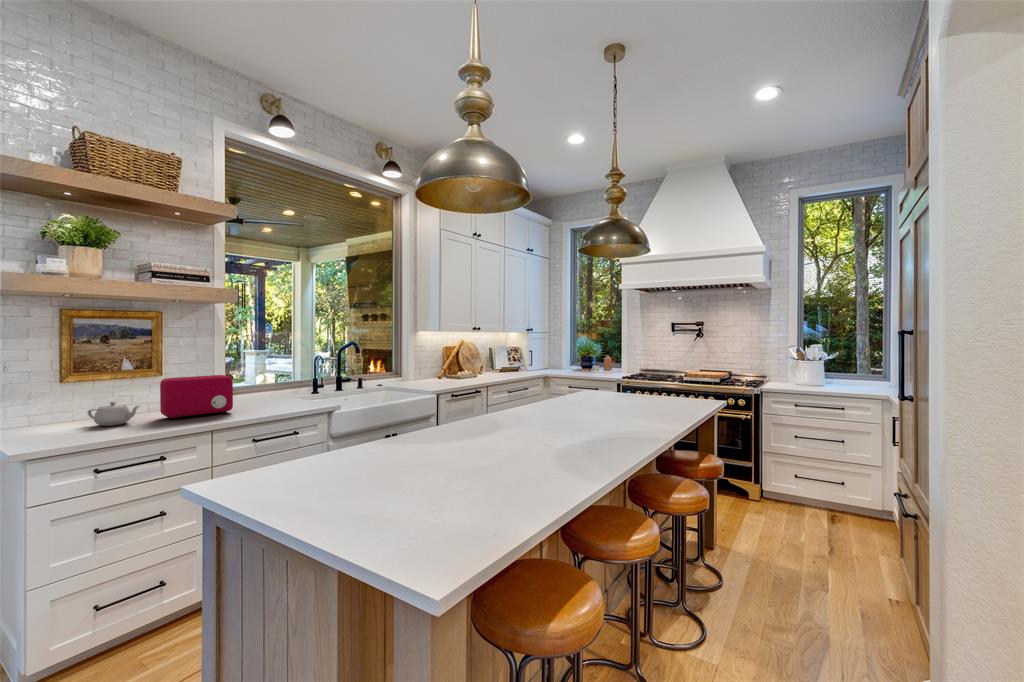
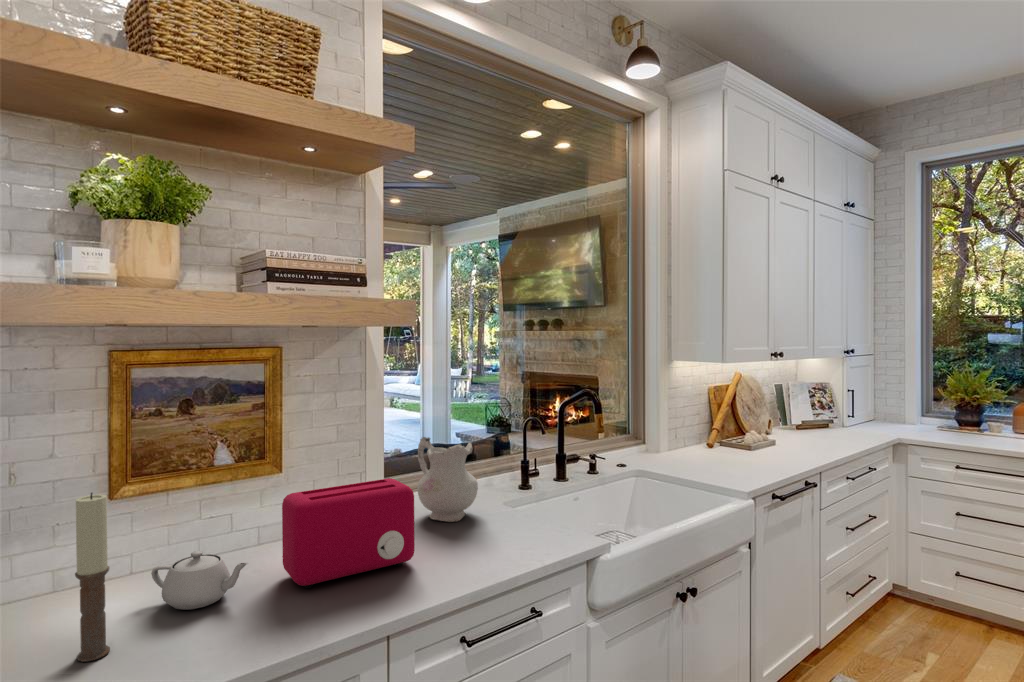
ceramic pitcher: none [245,362,279,403] -> present [417,437,478,522]
candle: none [52,366,69,437] -> present [75,493,110,662]

